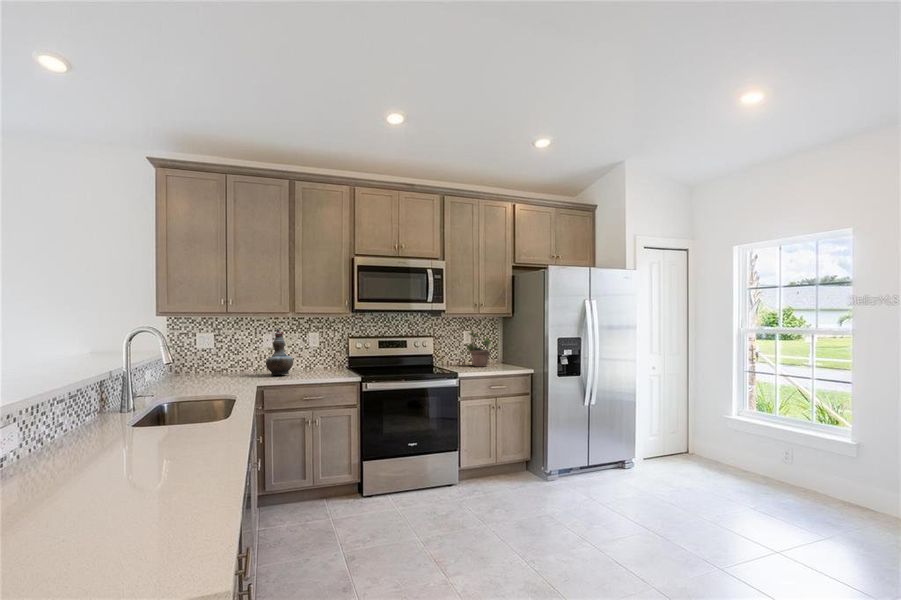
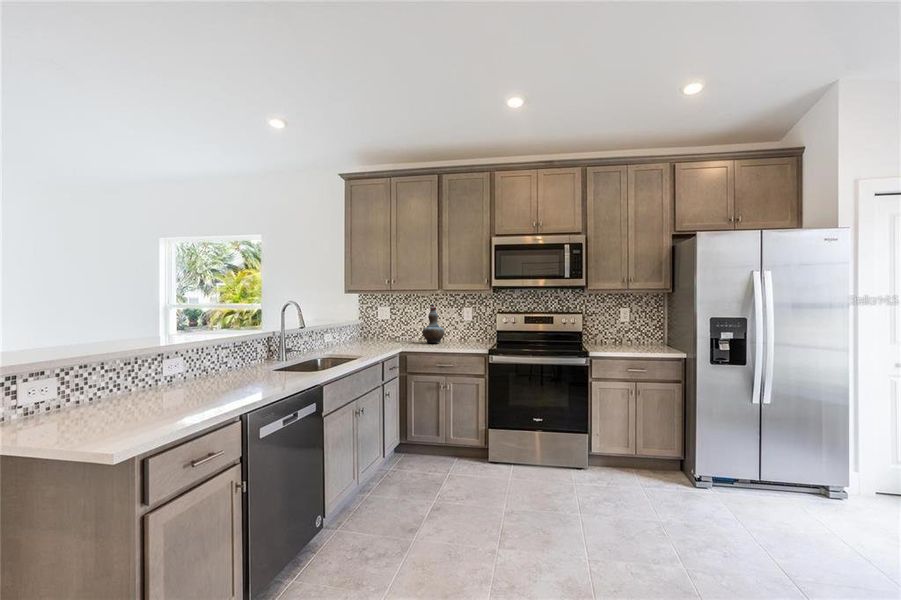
potted plant: present [466,333,493,367] -> none [617,303,649,346]

